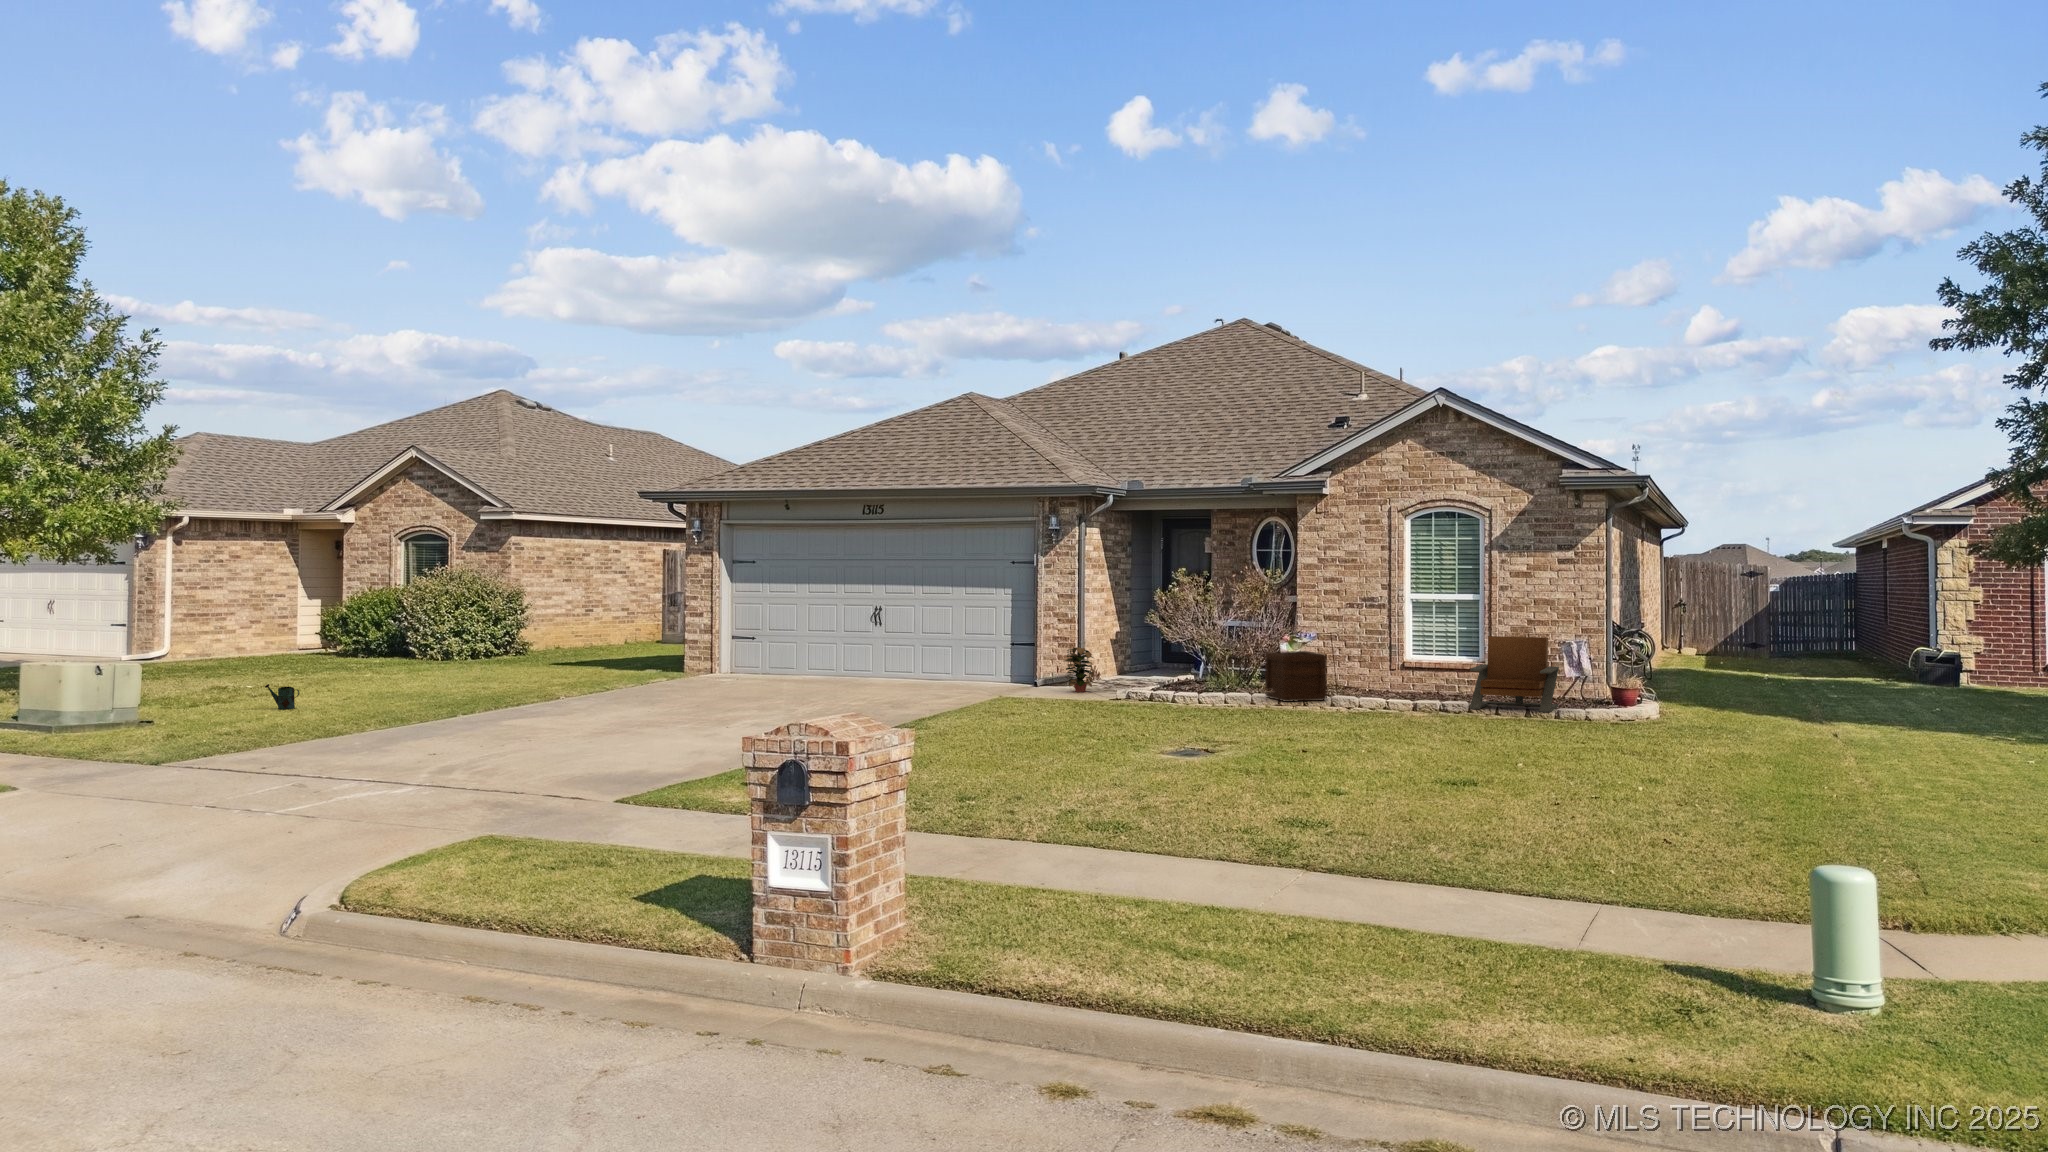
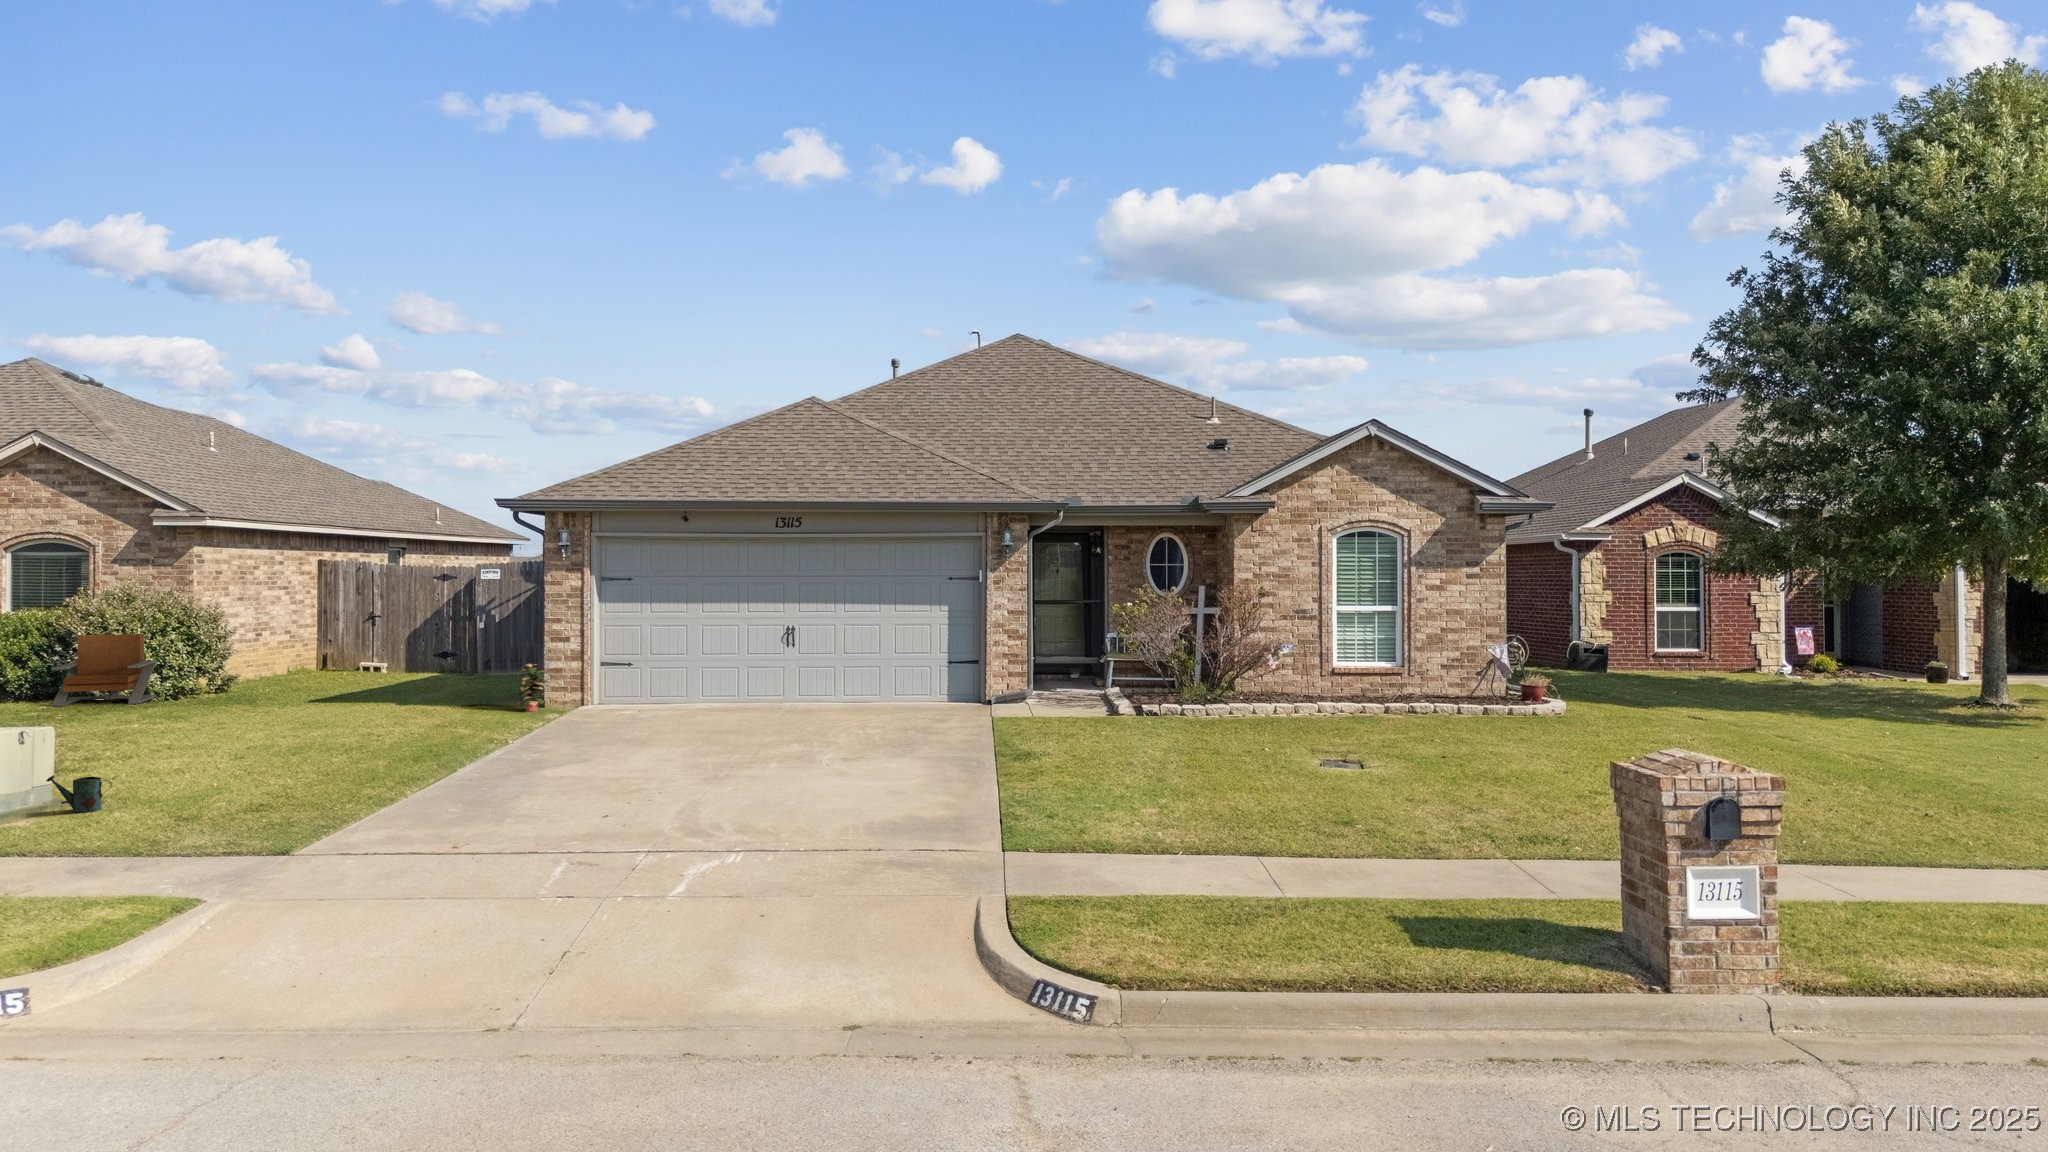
lounge chair: present [1470,636,1559,712] -> present [51,634,157,706]
decorative plant: present [1065,647,1093,692] -> present [516,664,549,711]
wooden crate: present [1265,651,1327,702] -> none [1224,661,1287,712]

